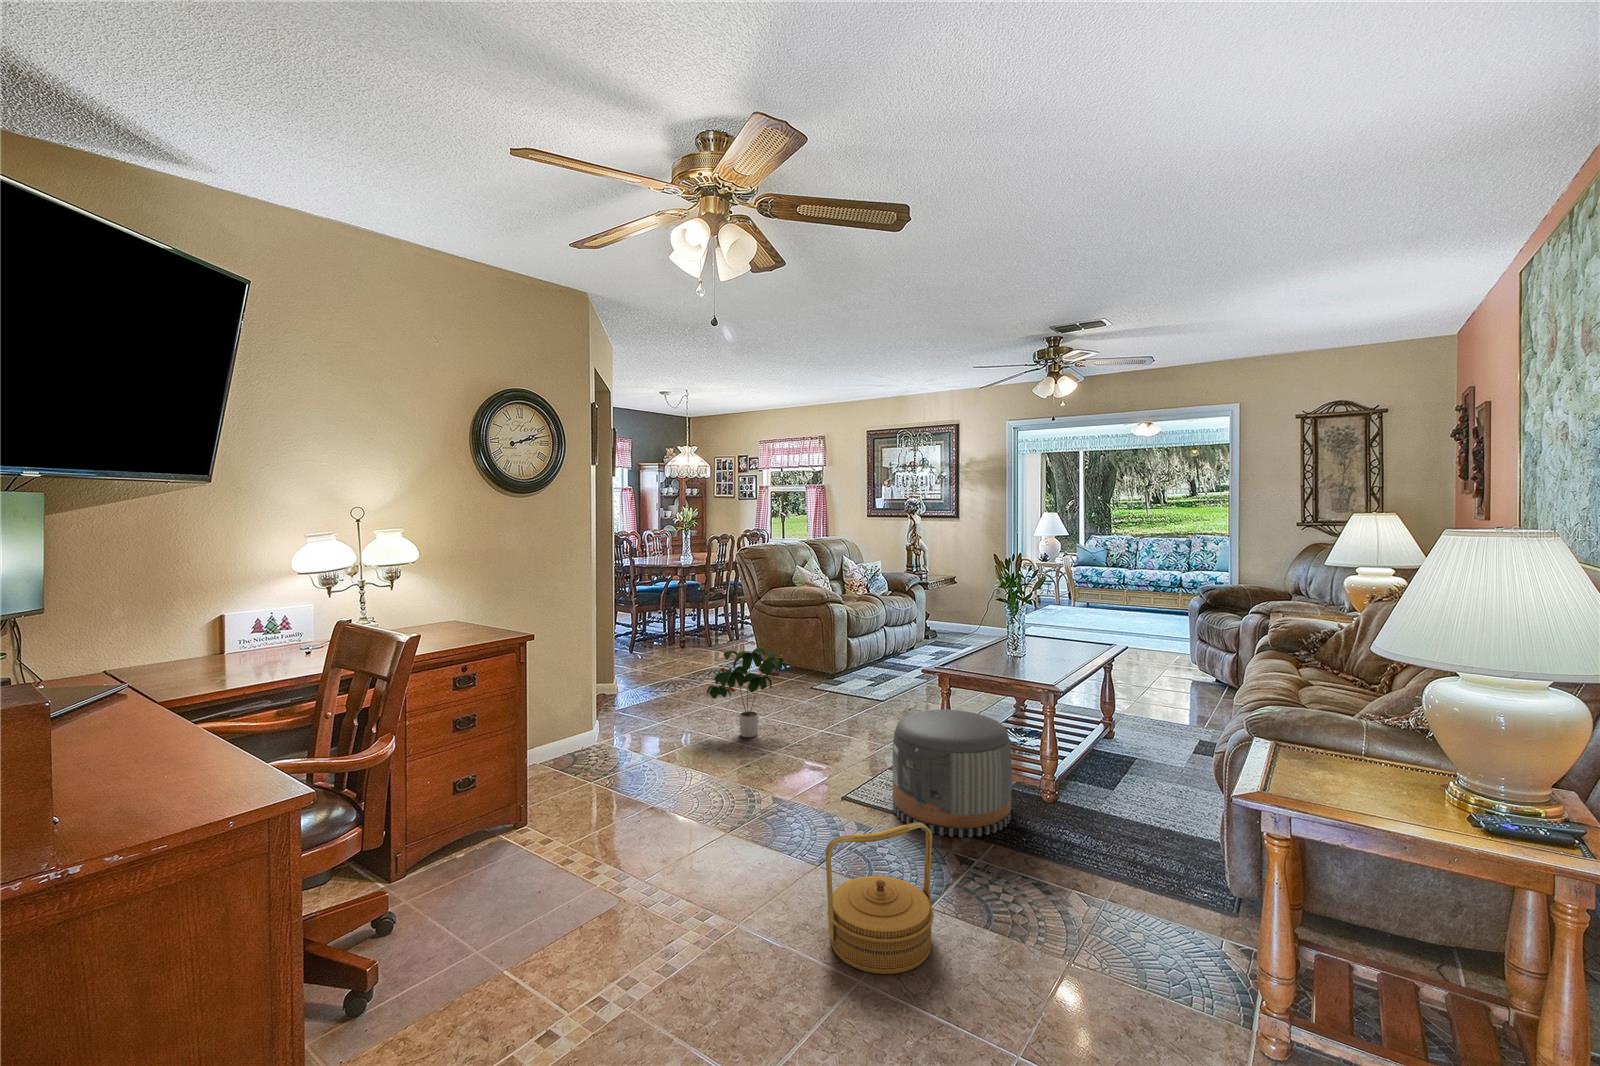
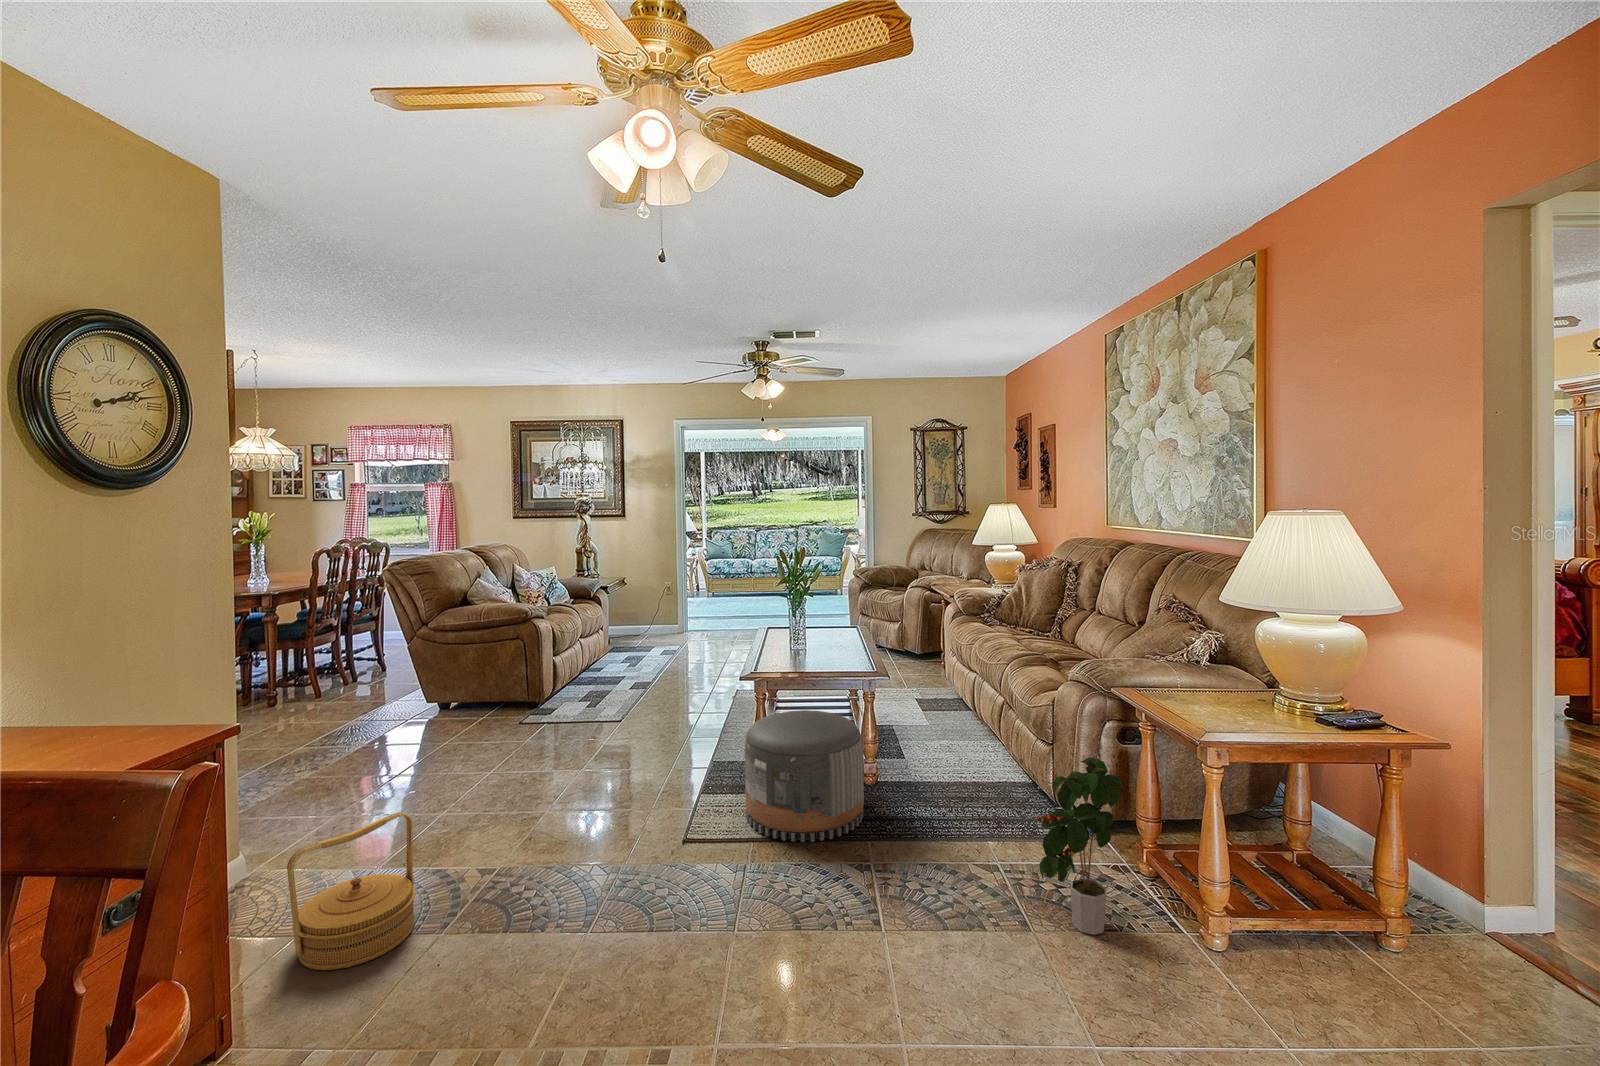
potted plant: present [707,648,788,737] -> present [1037,758,1125,935]
basket: present [825,822,934,974] -> present [287,812,416,970]

